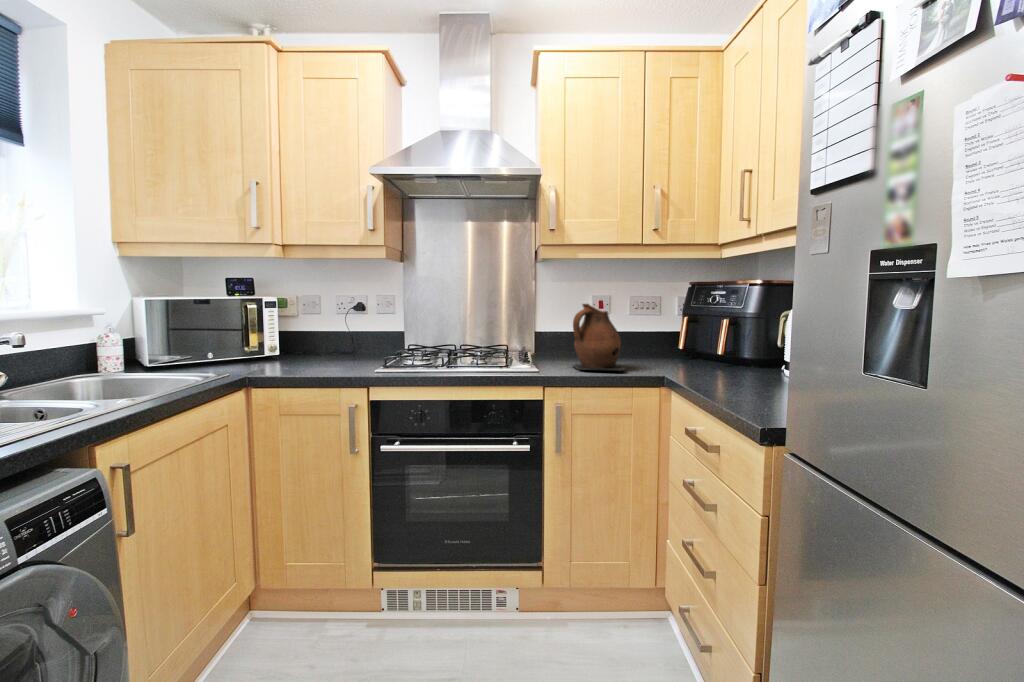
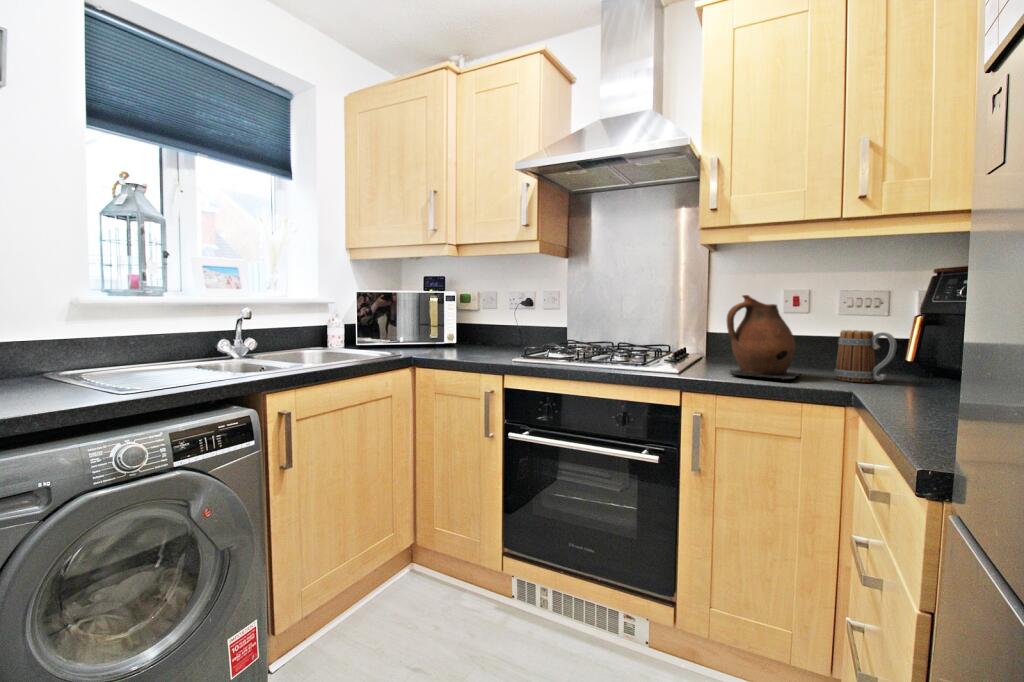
mug: none [641,330,682,369] -> present [834,330,897,382]

